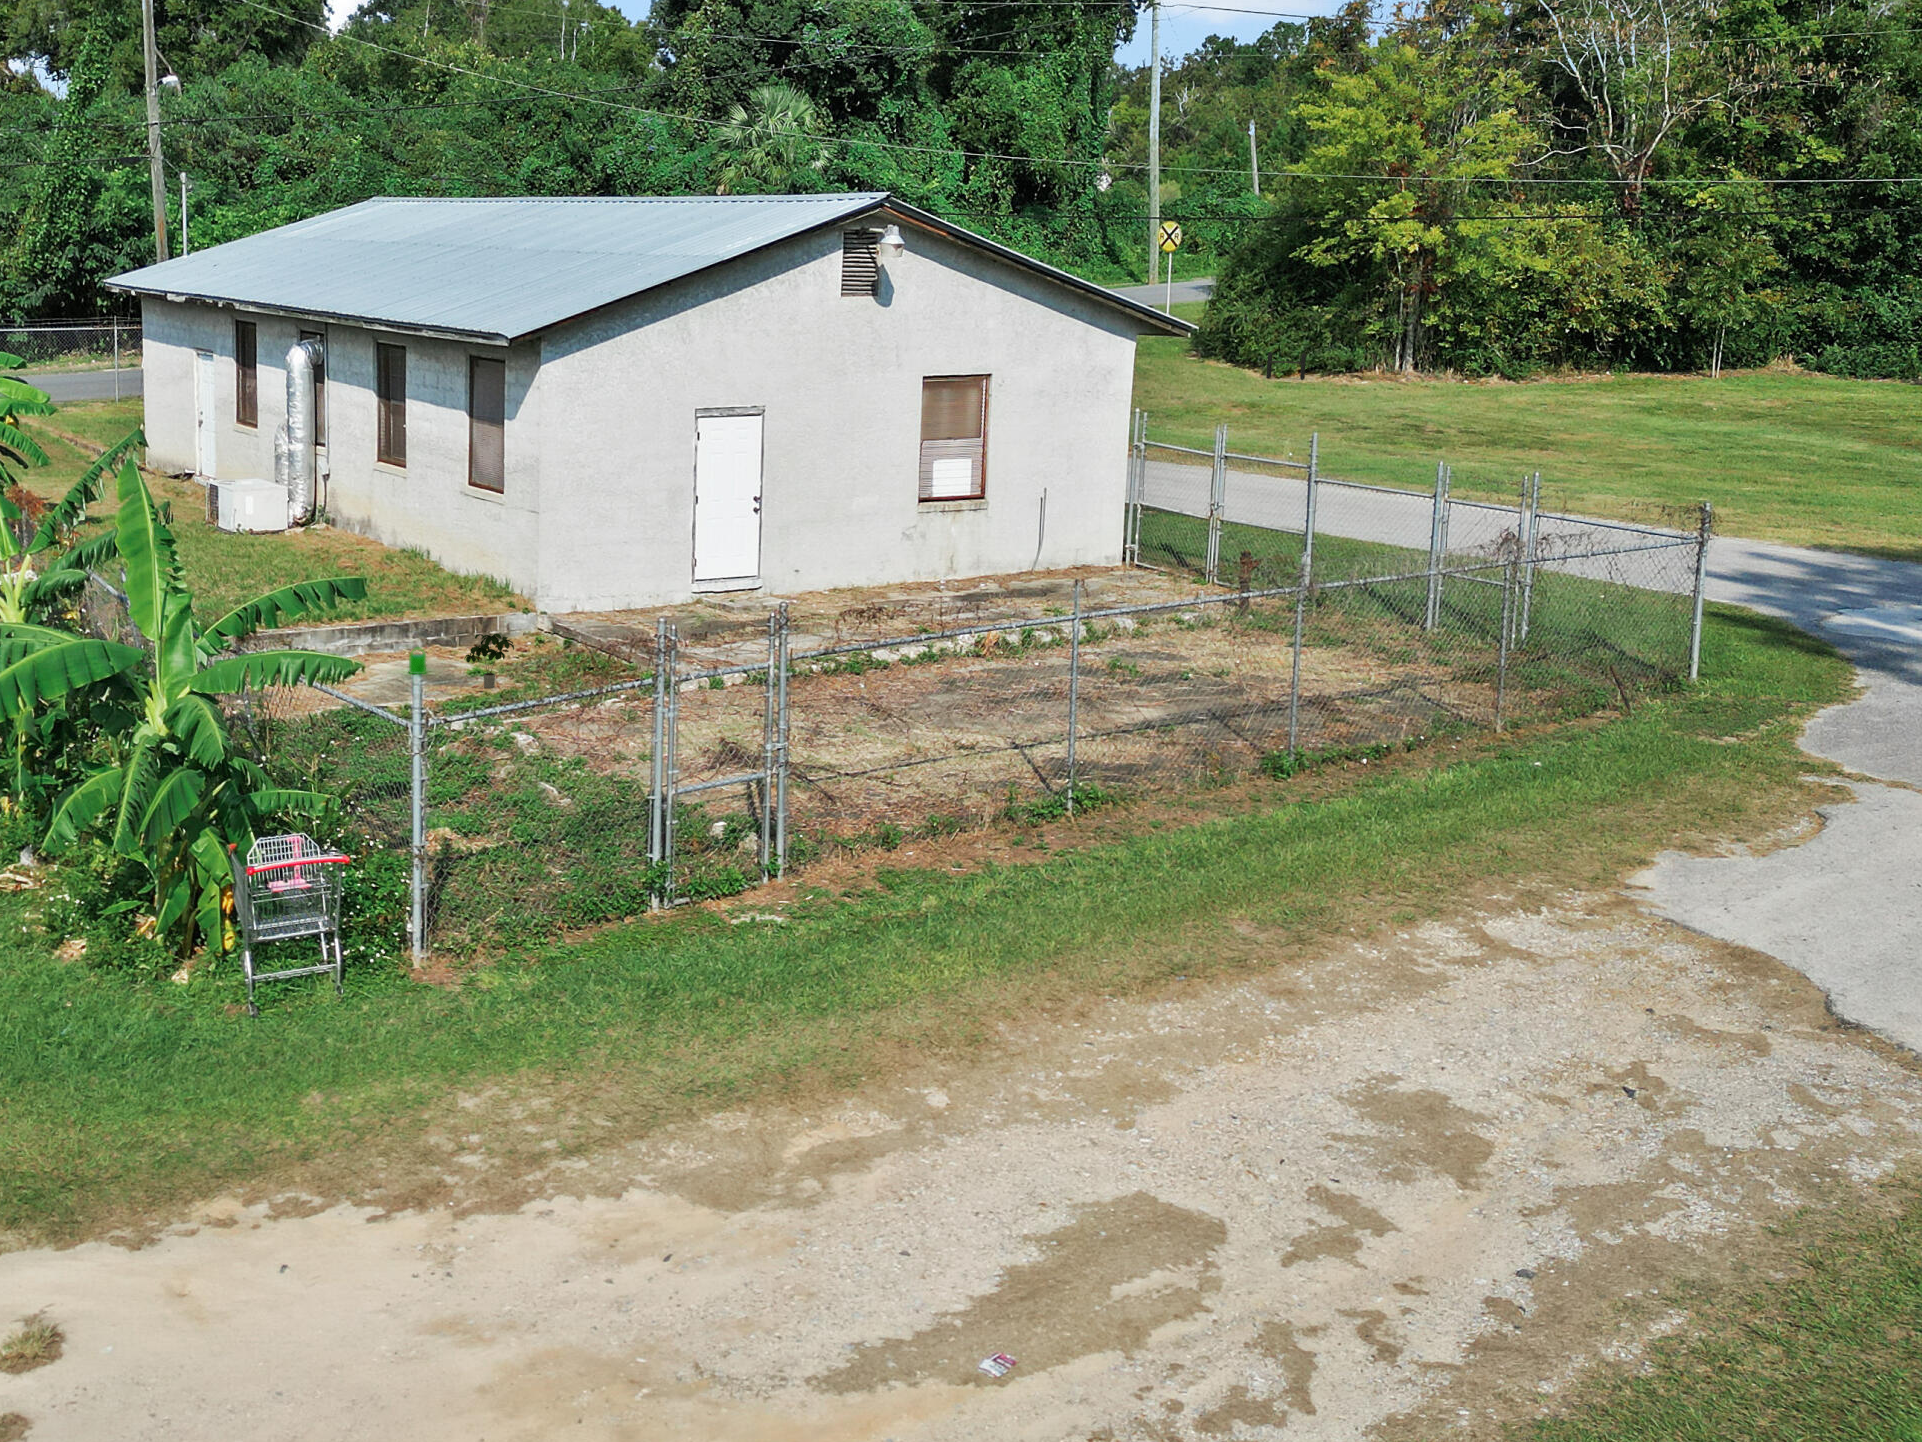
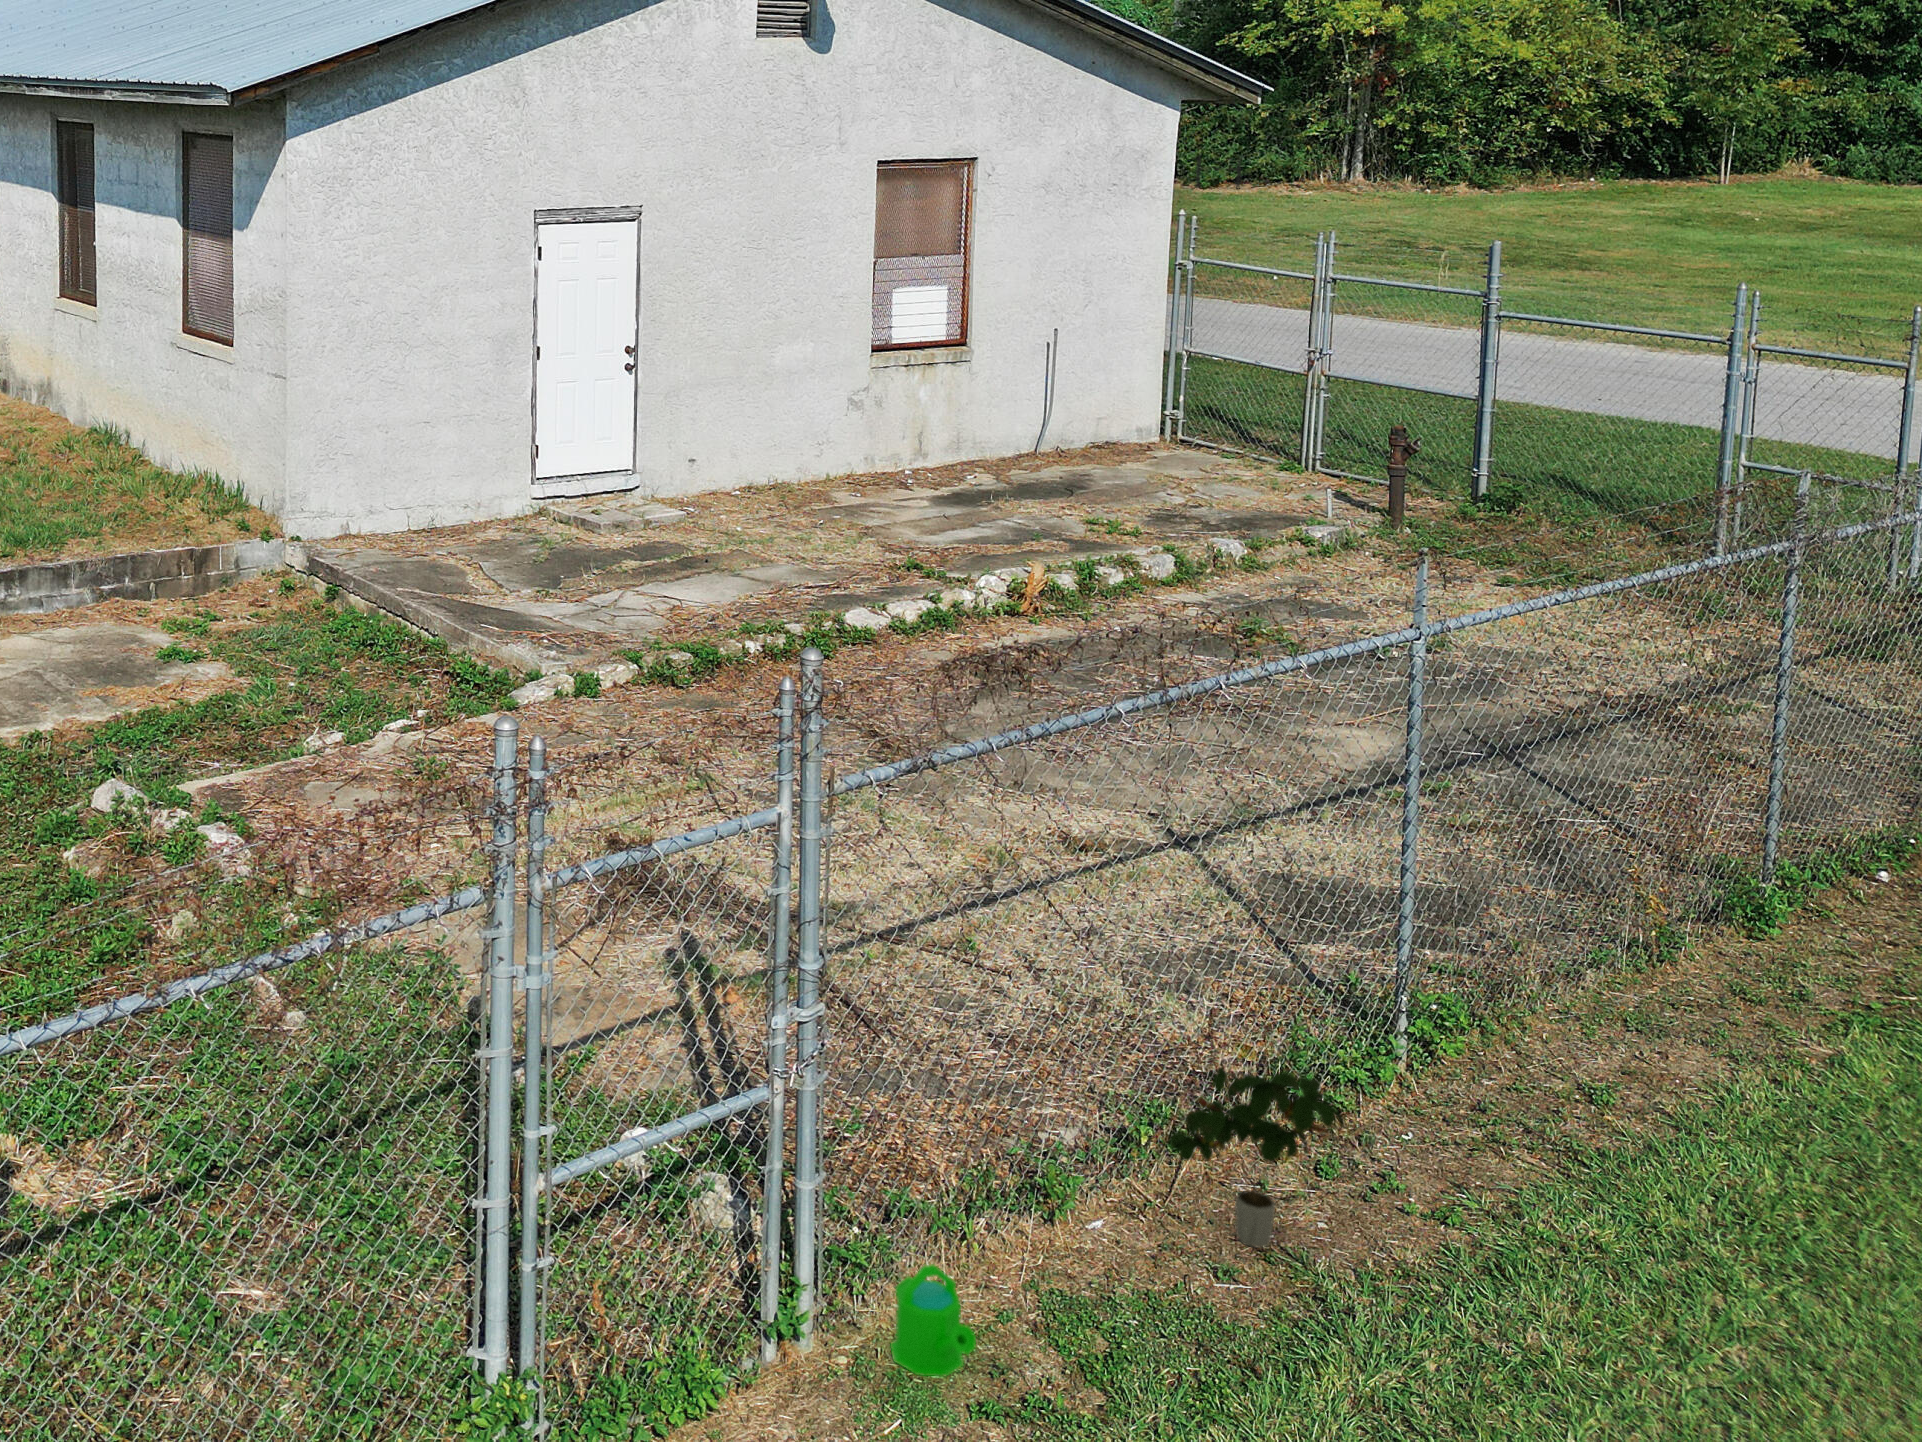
potted plant: present [464,634,514,688] -> present [1169,1067,1345,1248]
watering can: present [409,647,426,674] -> present [890,1264,976,1376]

